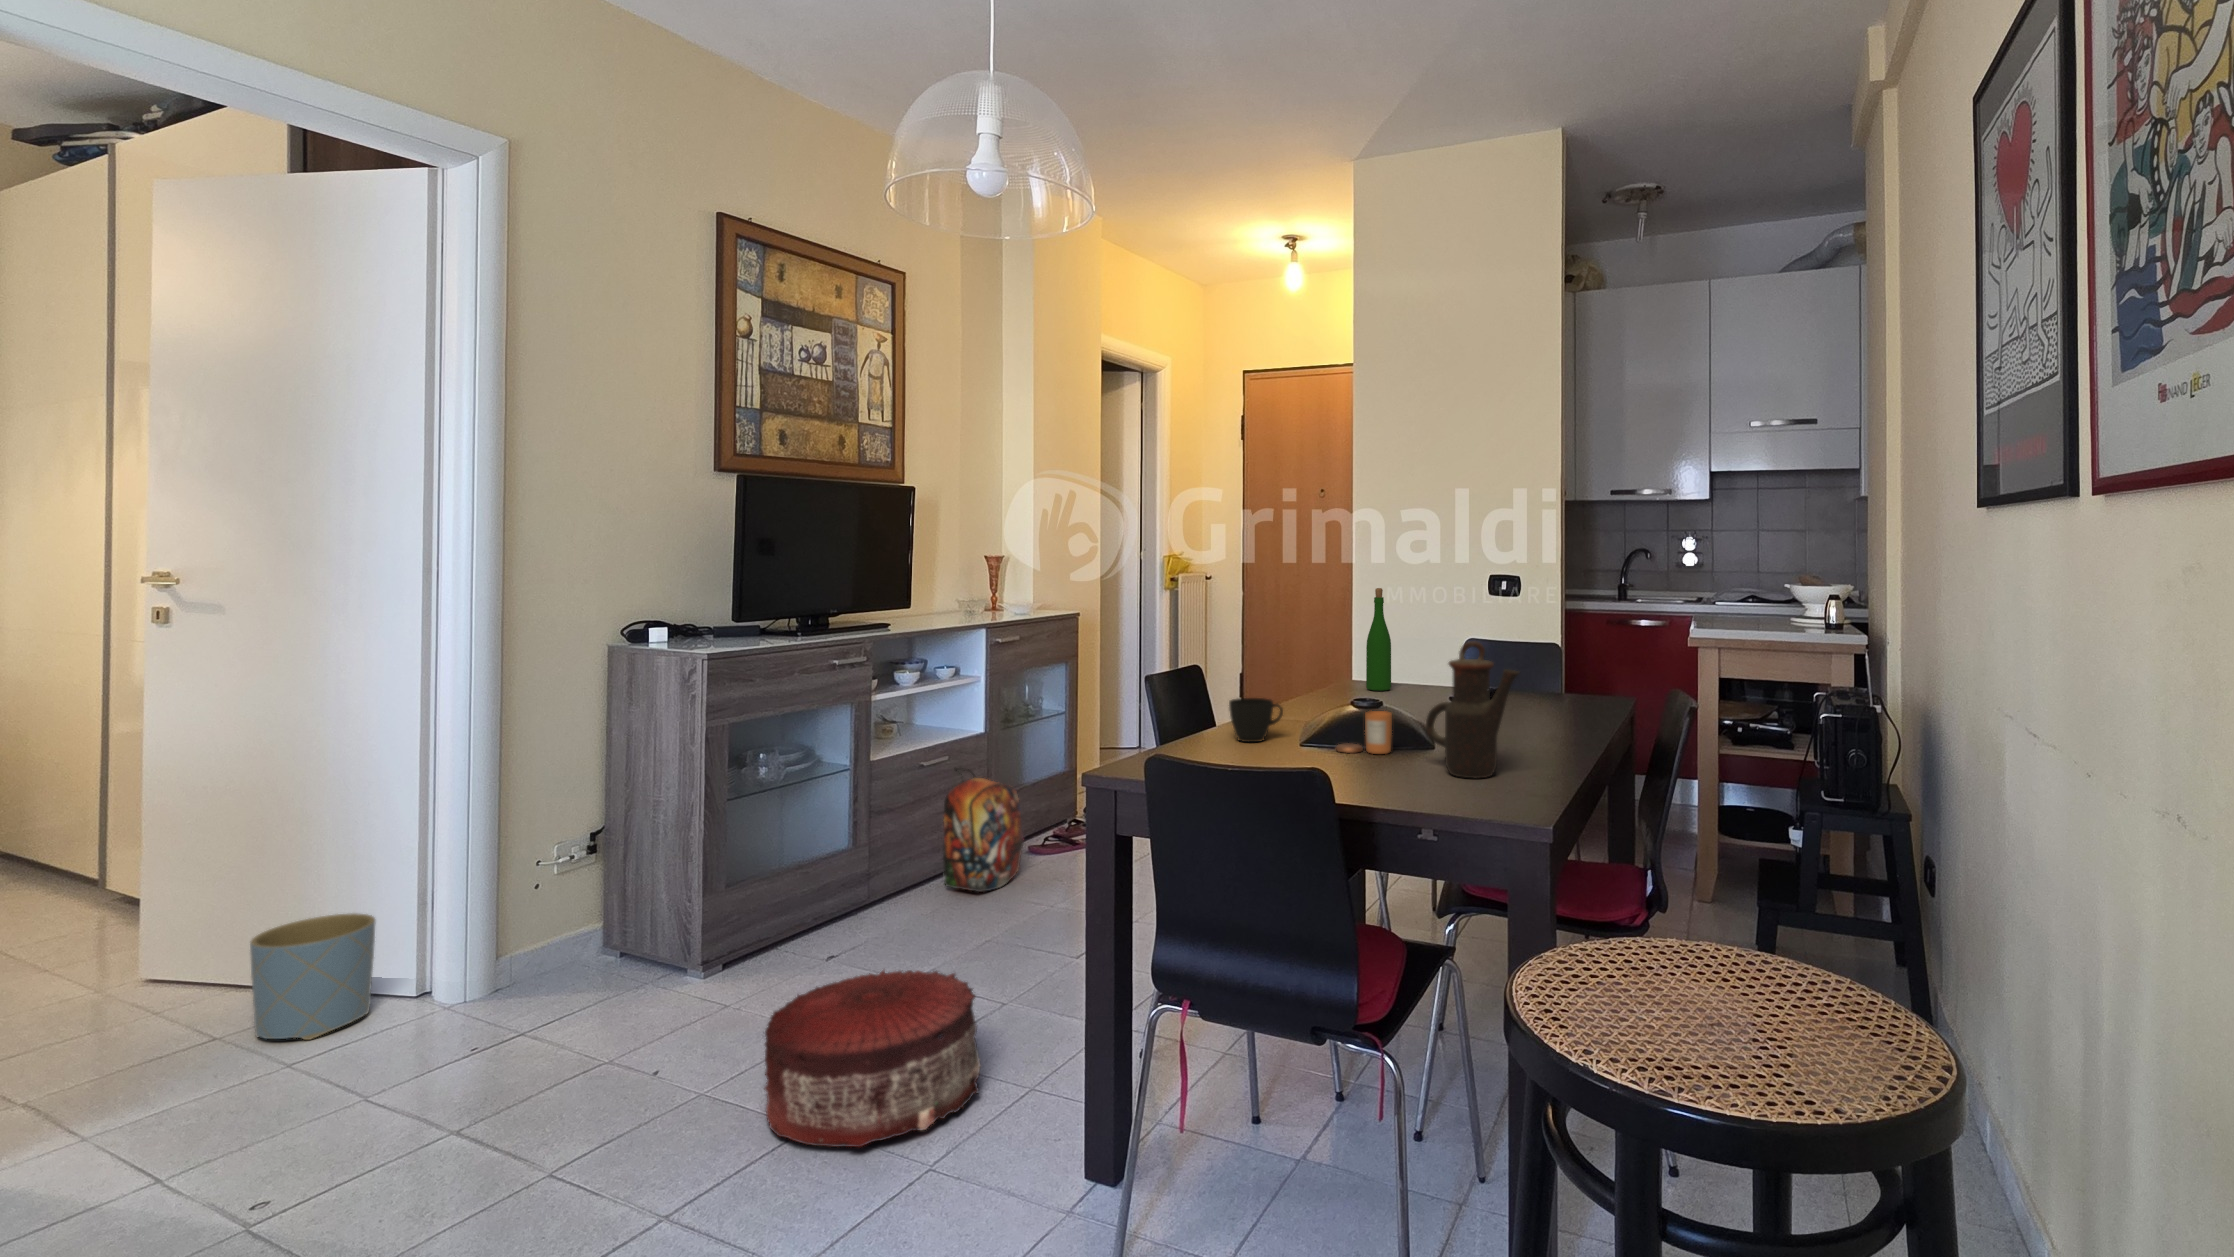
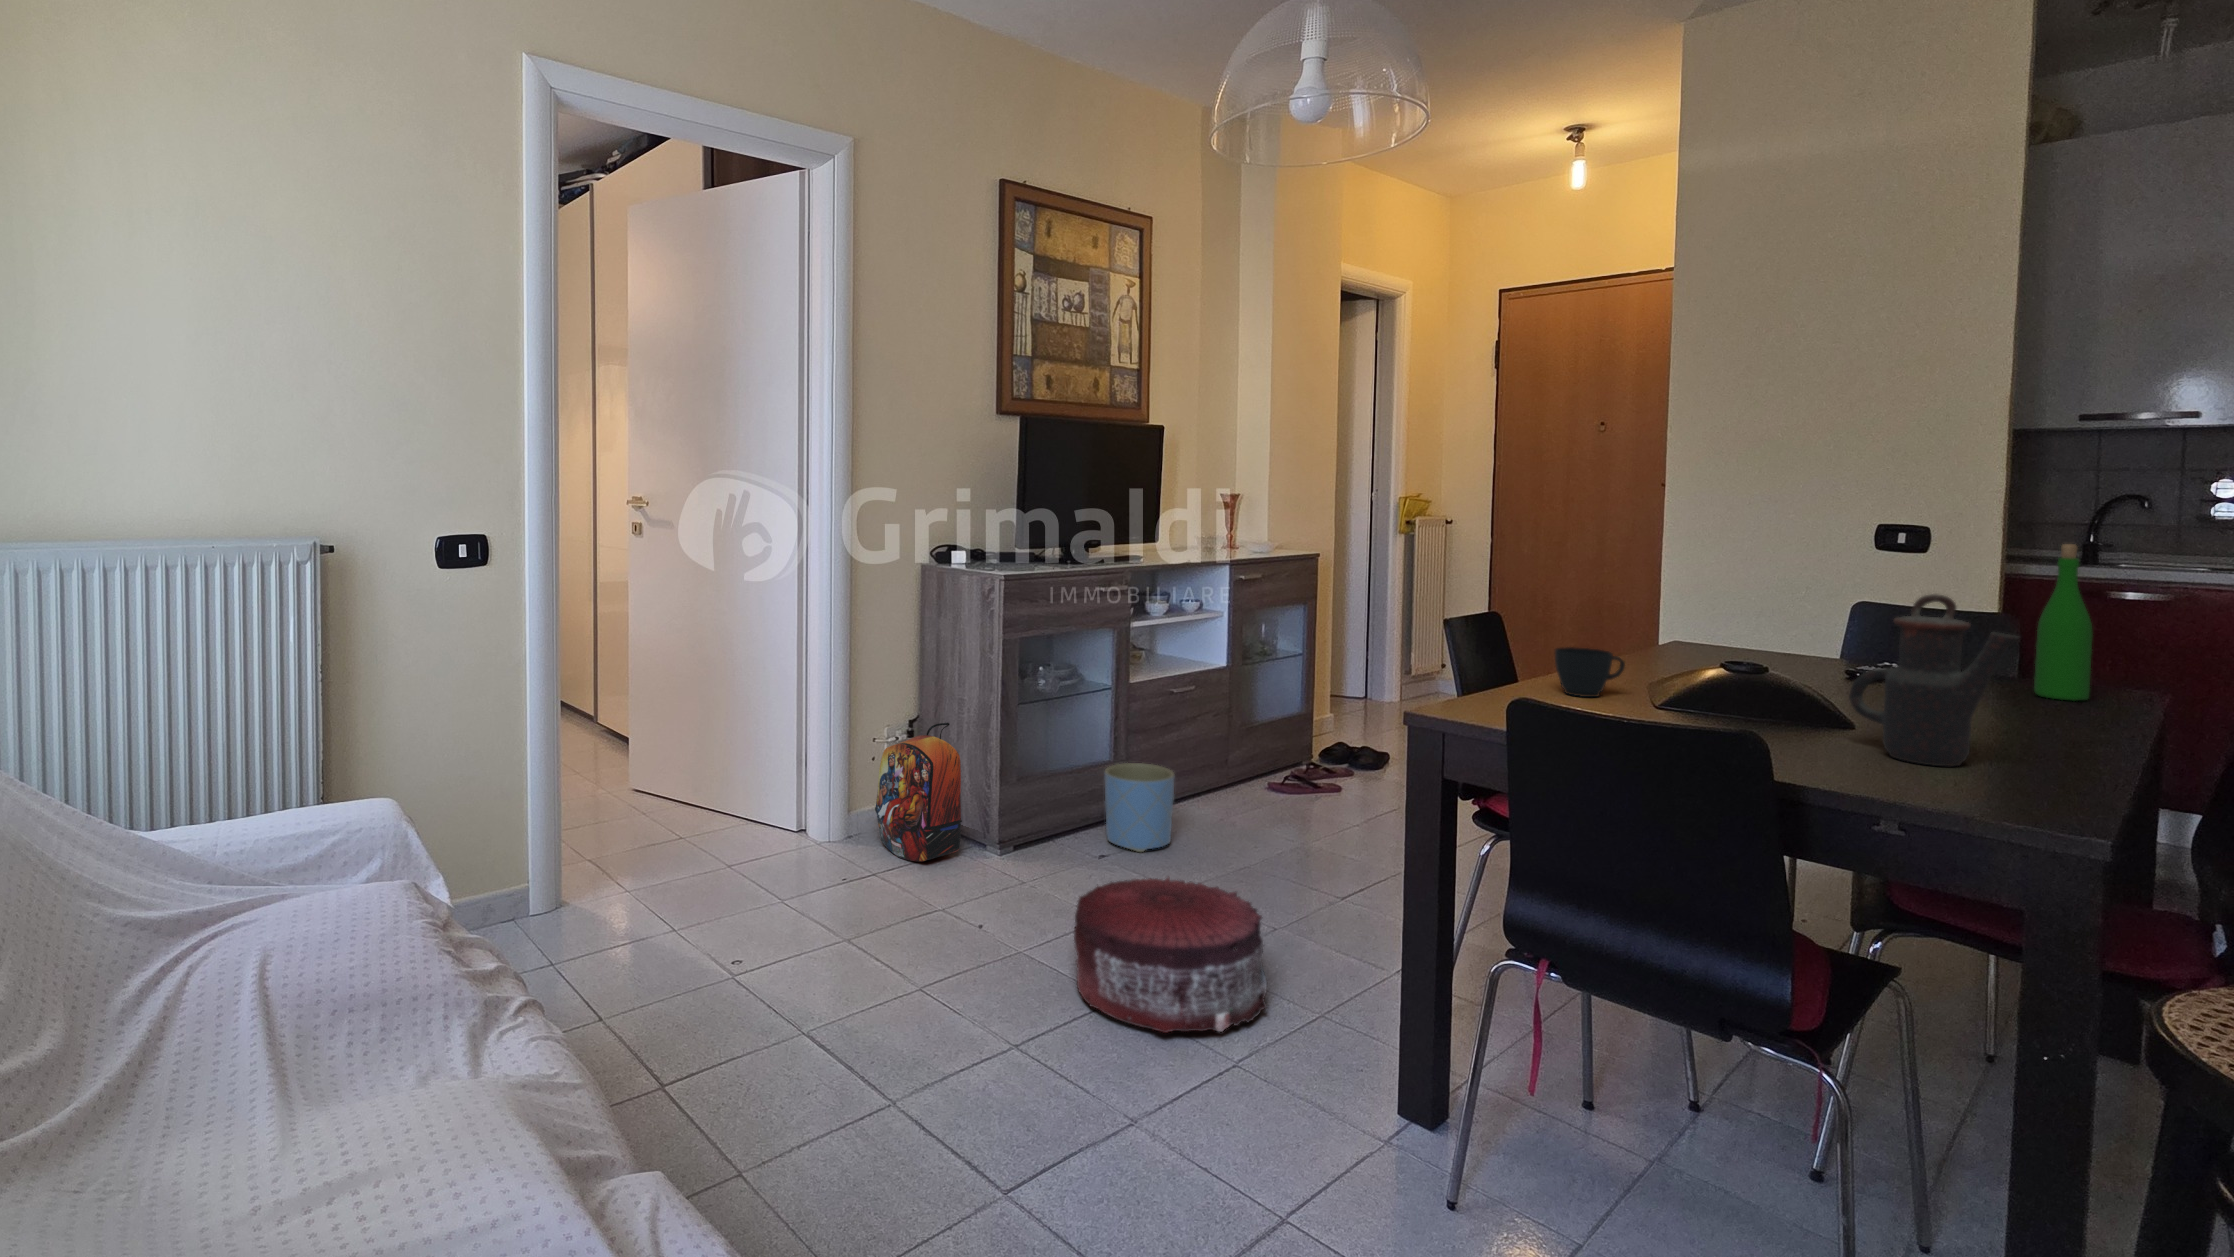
wine bottle: present [1366,588,1391,691] -> present [2034,544,2093,701]
candle: present [1336,711,1392,754] -> none [1703,673,1789,725]
backpack: present [943,768,1024,892] -> present [875,723,962,861]
planter: present [250,914,375,1040] -> present [1105,763,1174,852]

